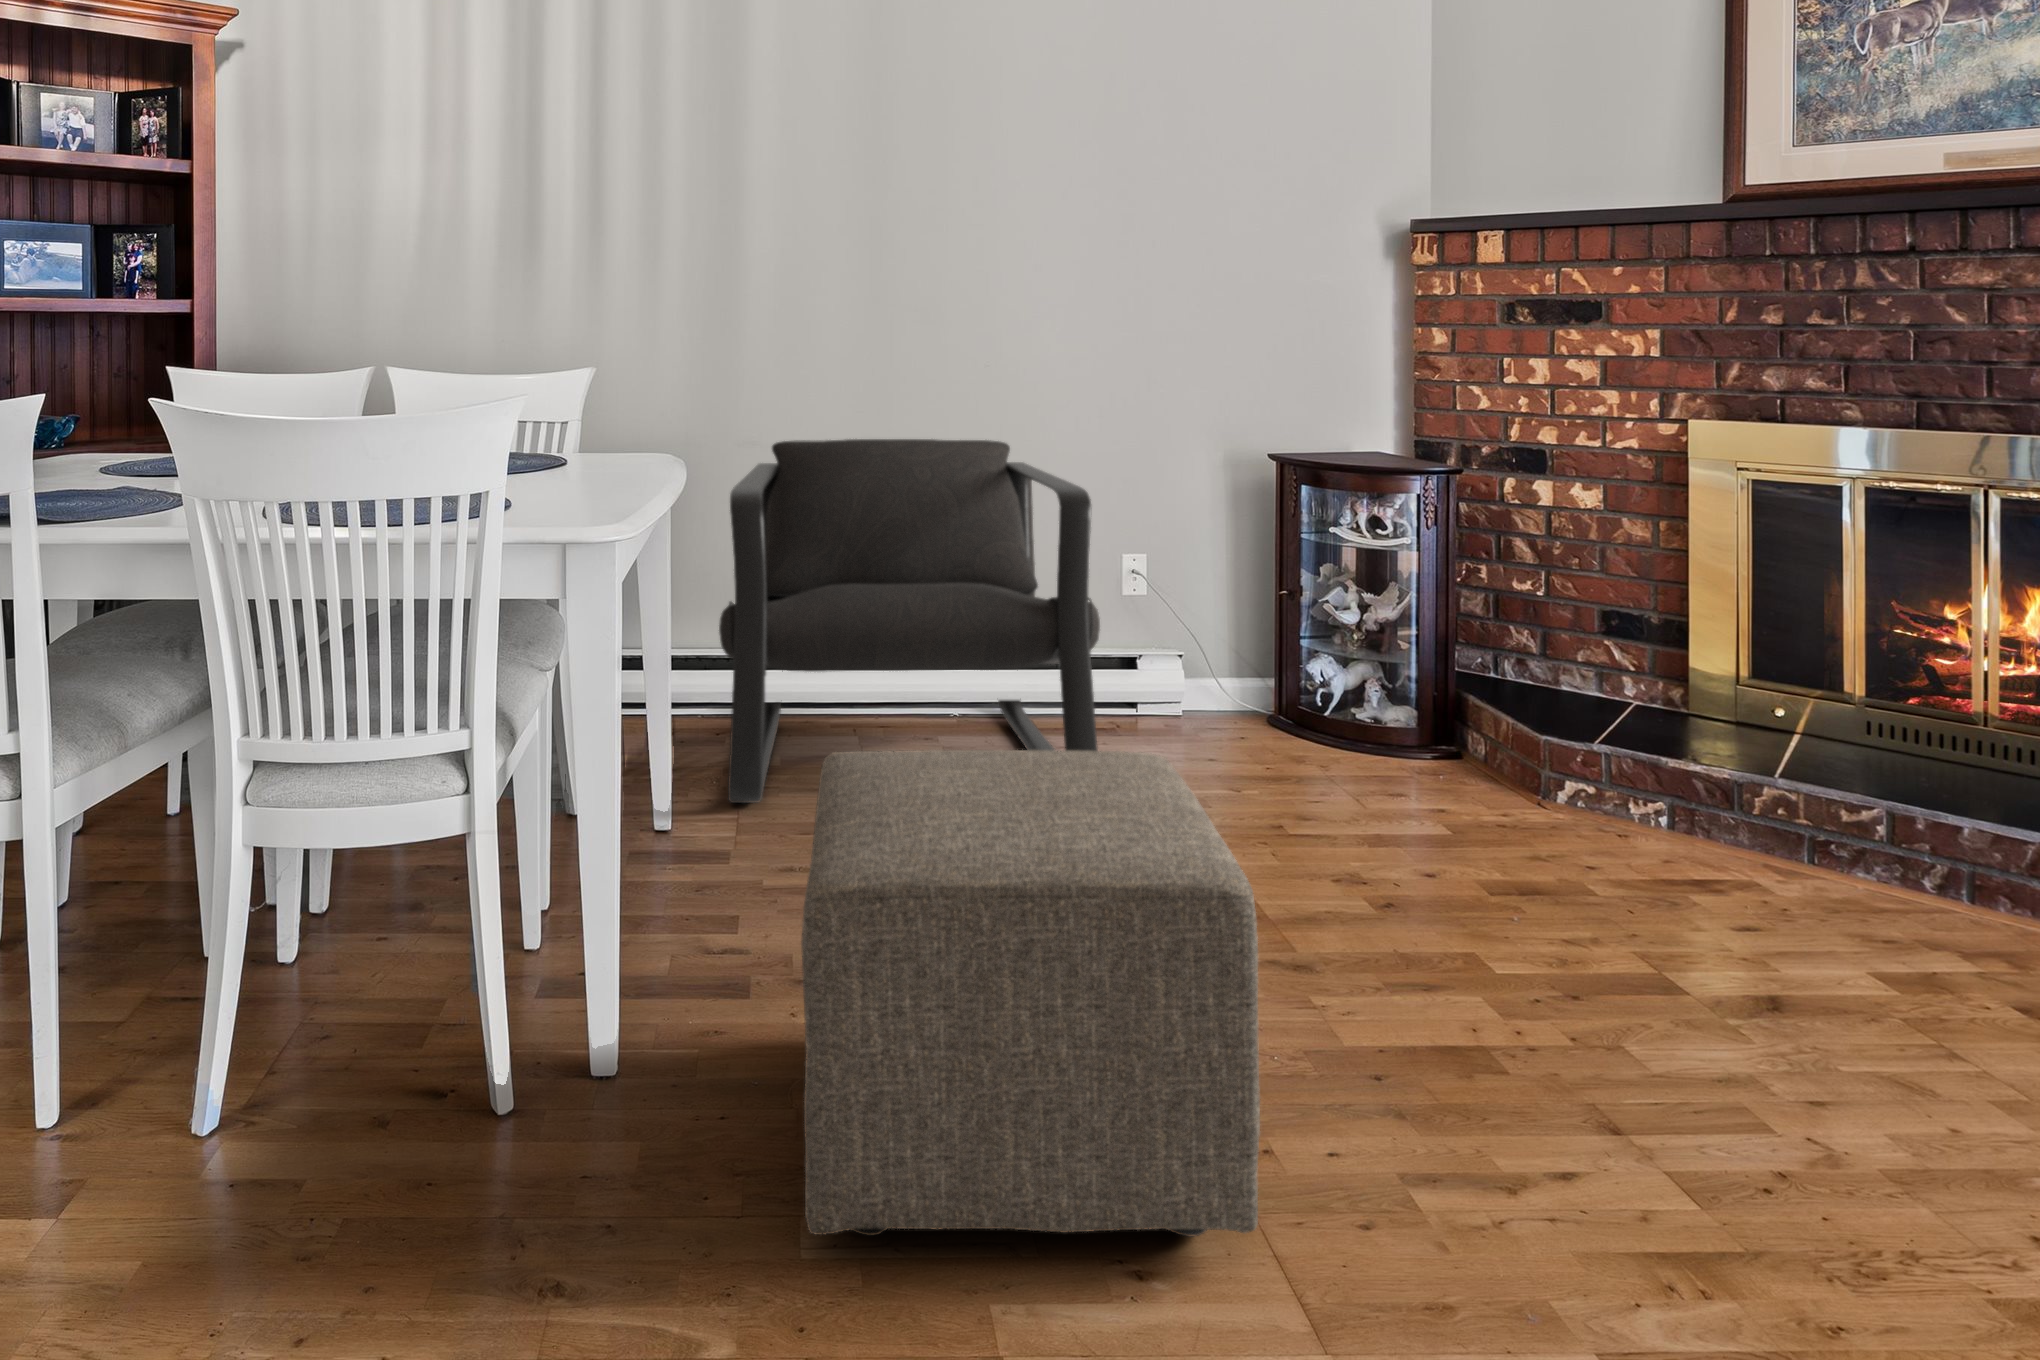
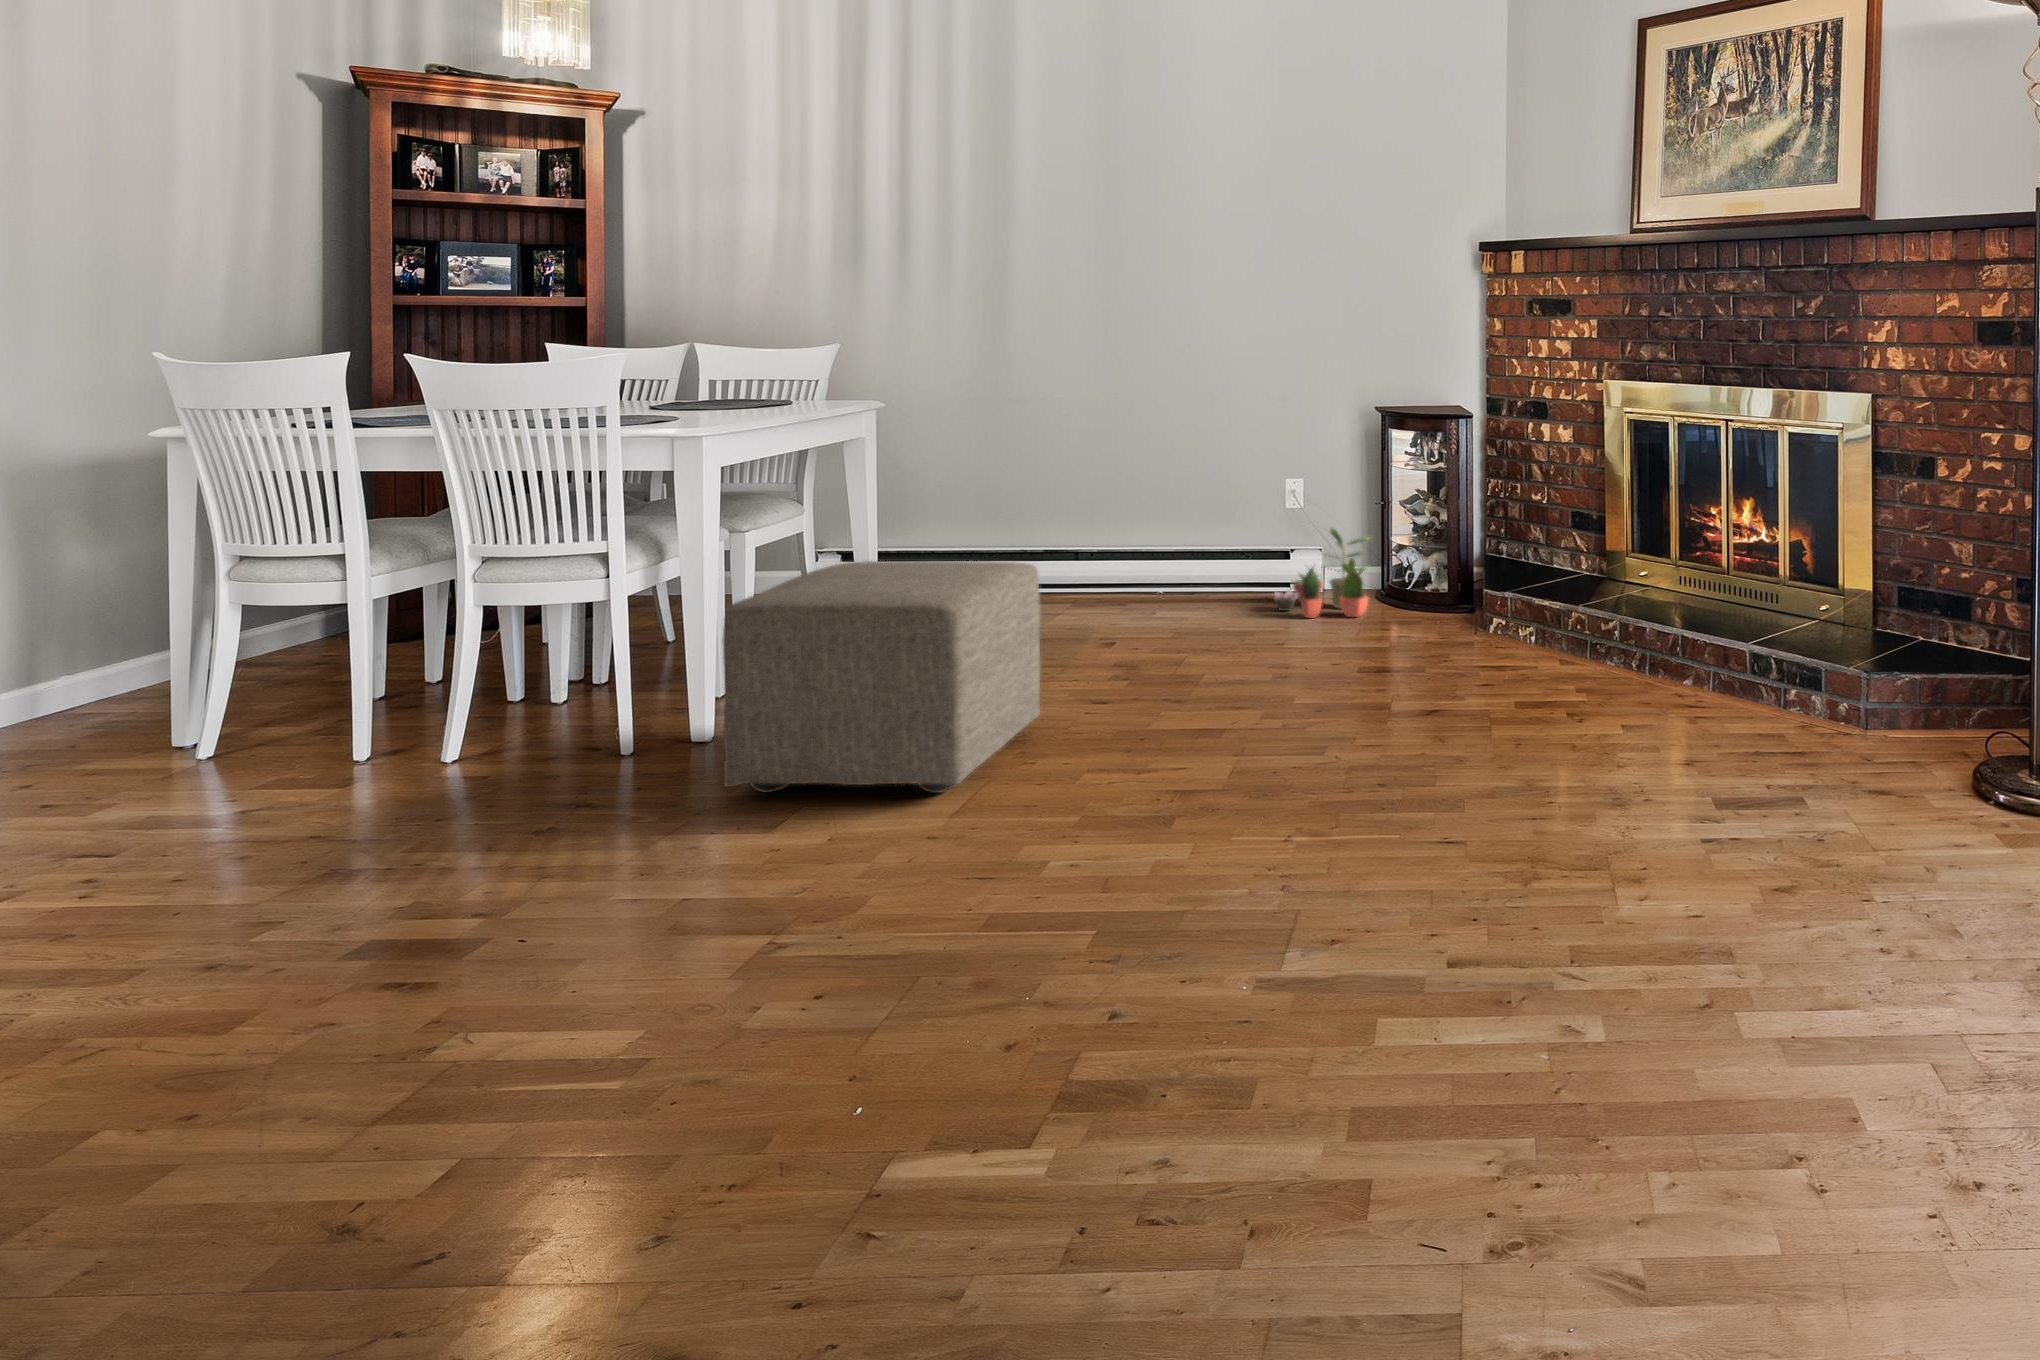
armchair: present [719,439,1100,803] -> none [911,396,1198,632]
potted plant: none [1188,631,1344,771] -> present [1274,528,1369,618]

